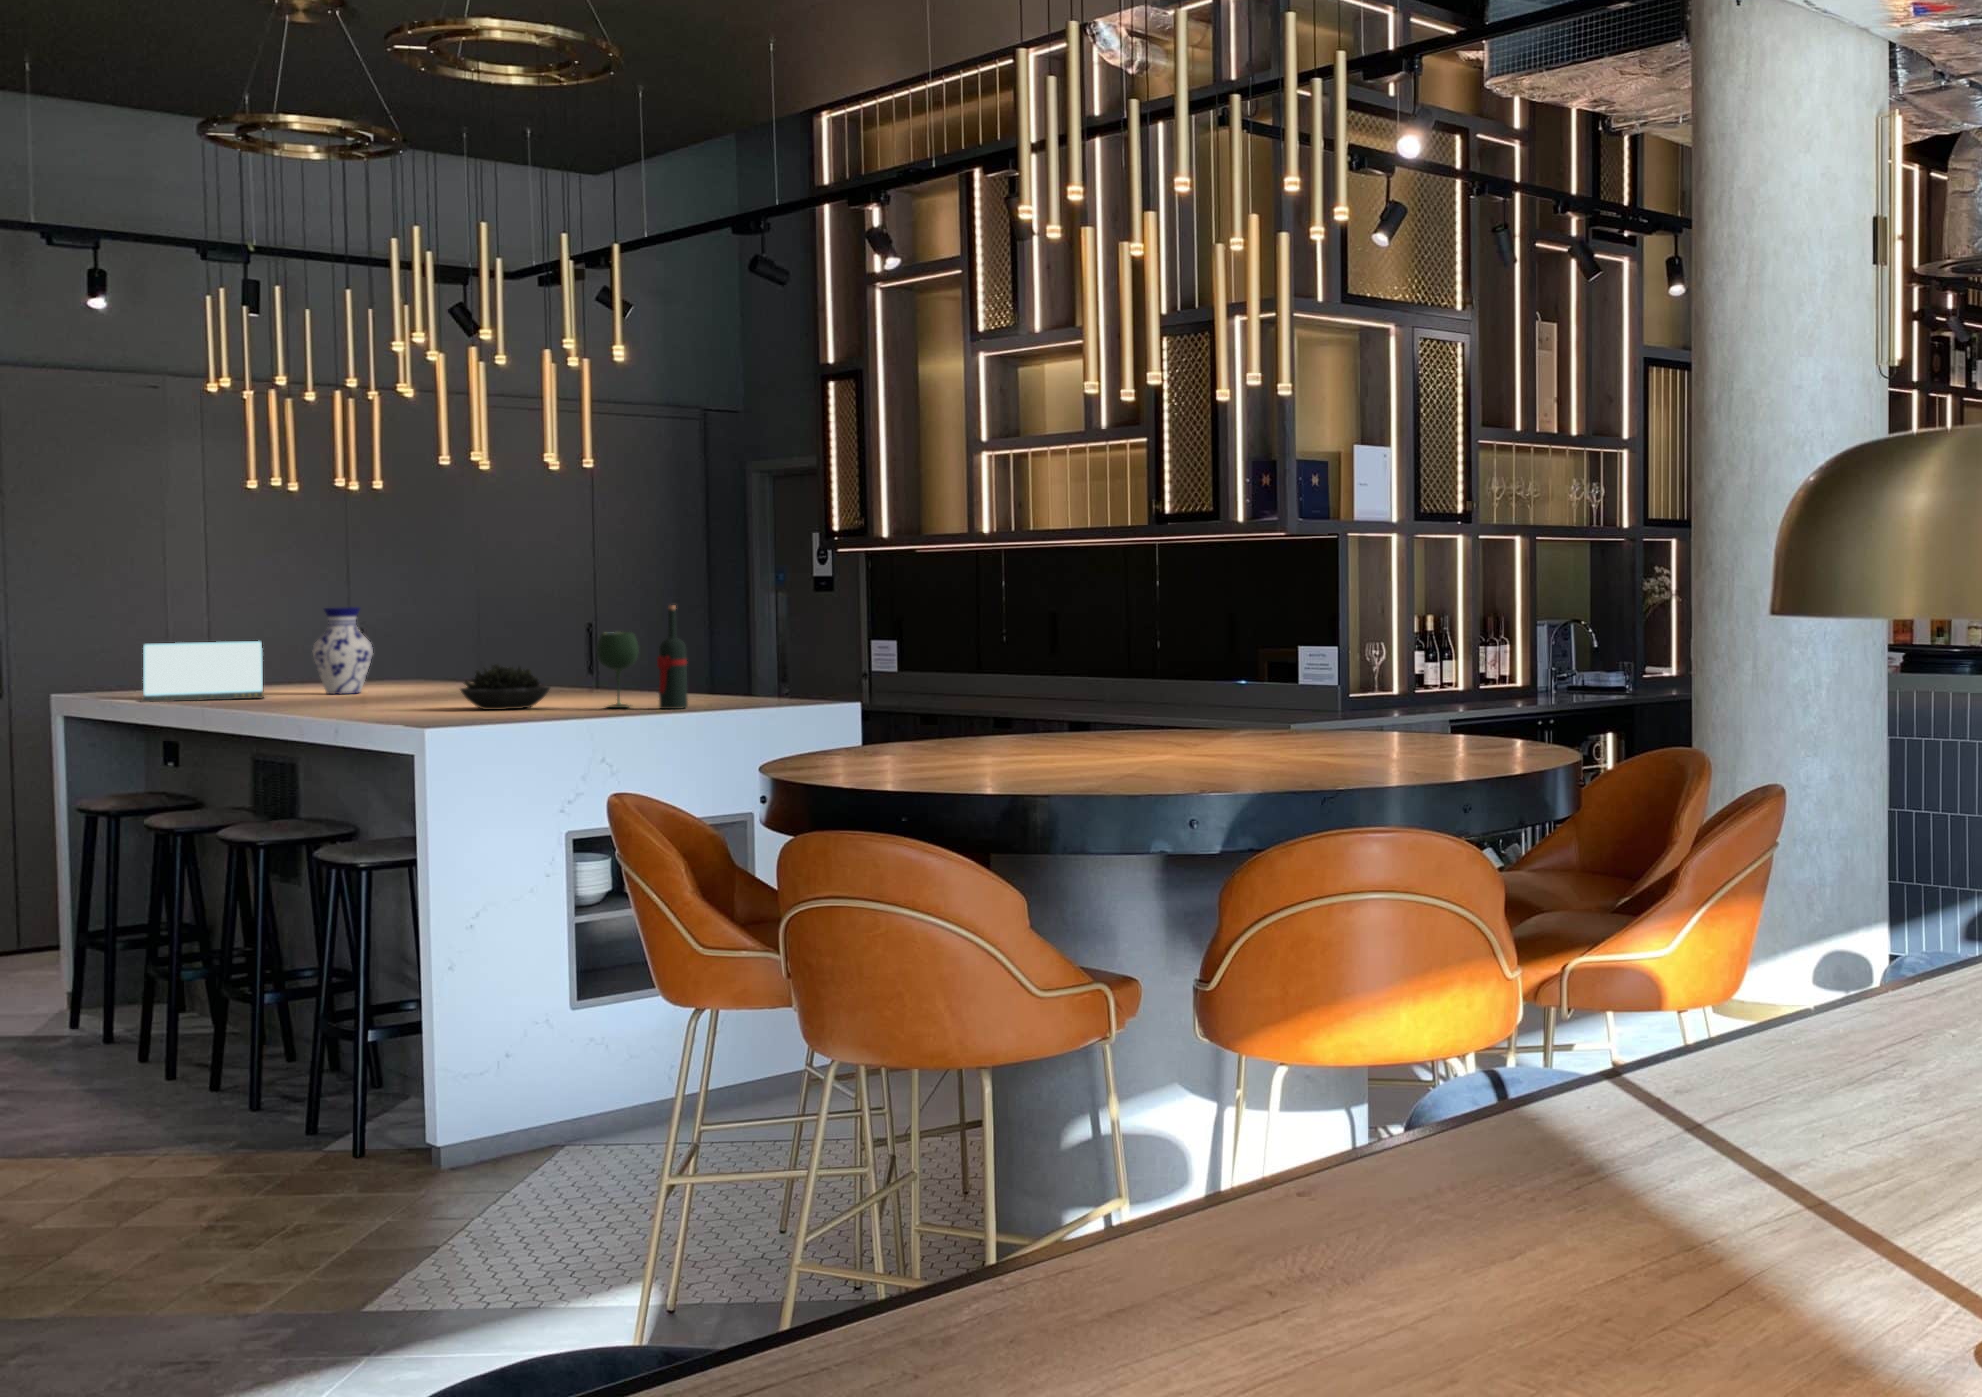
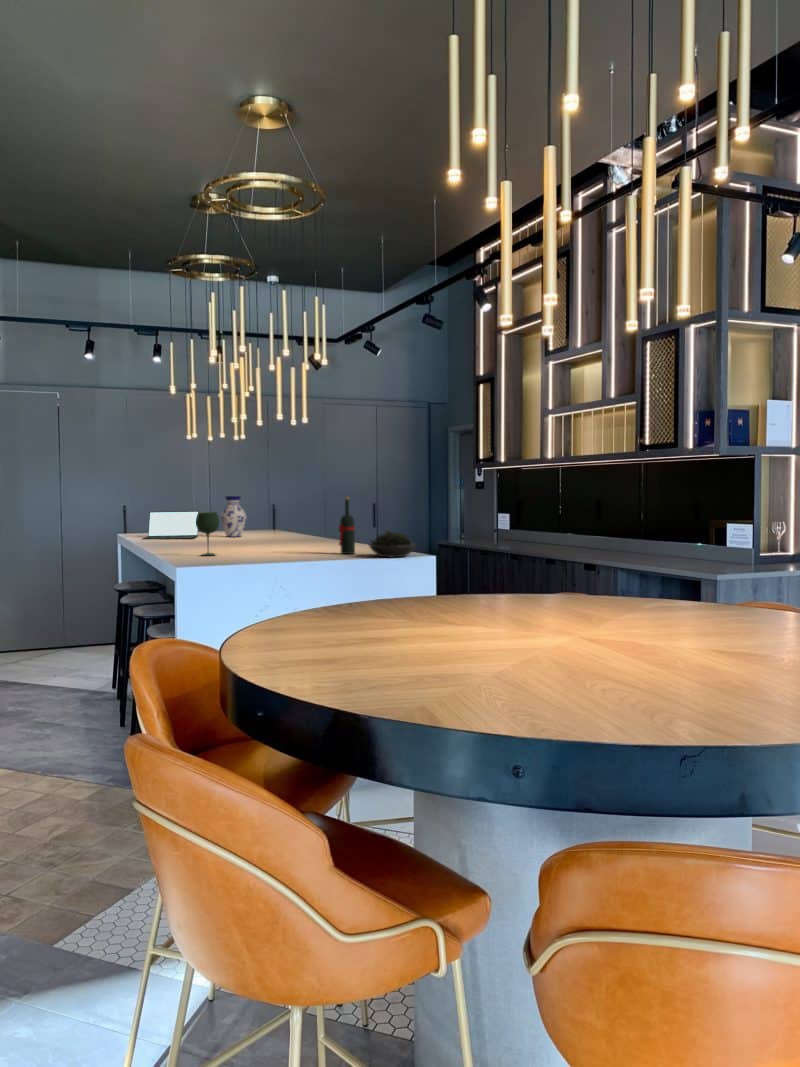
wine glass: present [597,632,639,708] -> present [196,512,219,556]
succulent plant: present [461,664,550,710] -> present [369,531,416,557]

